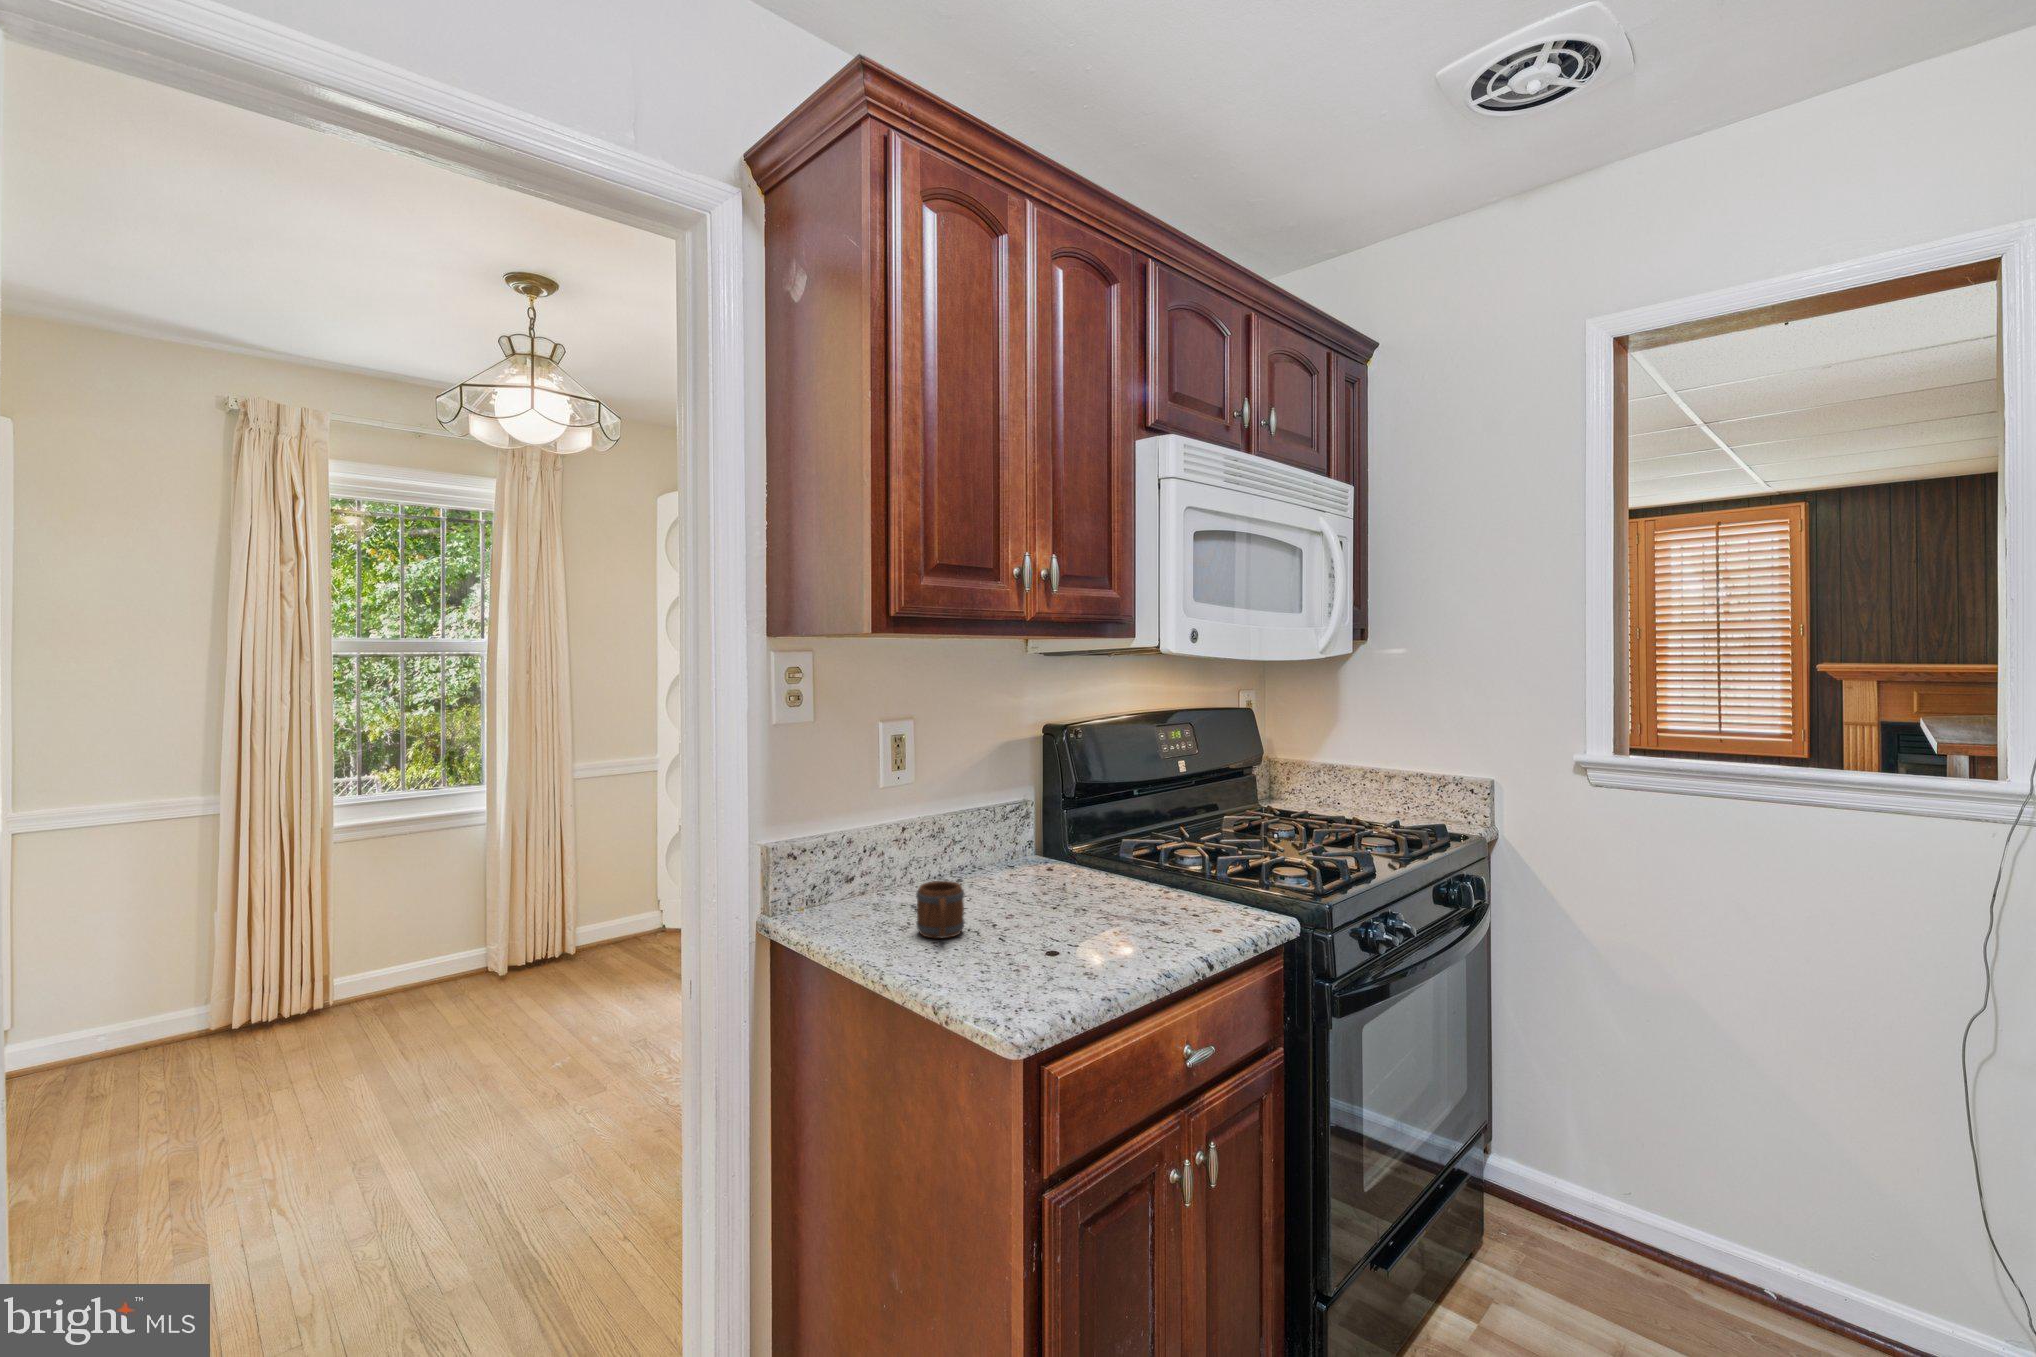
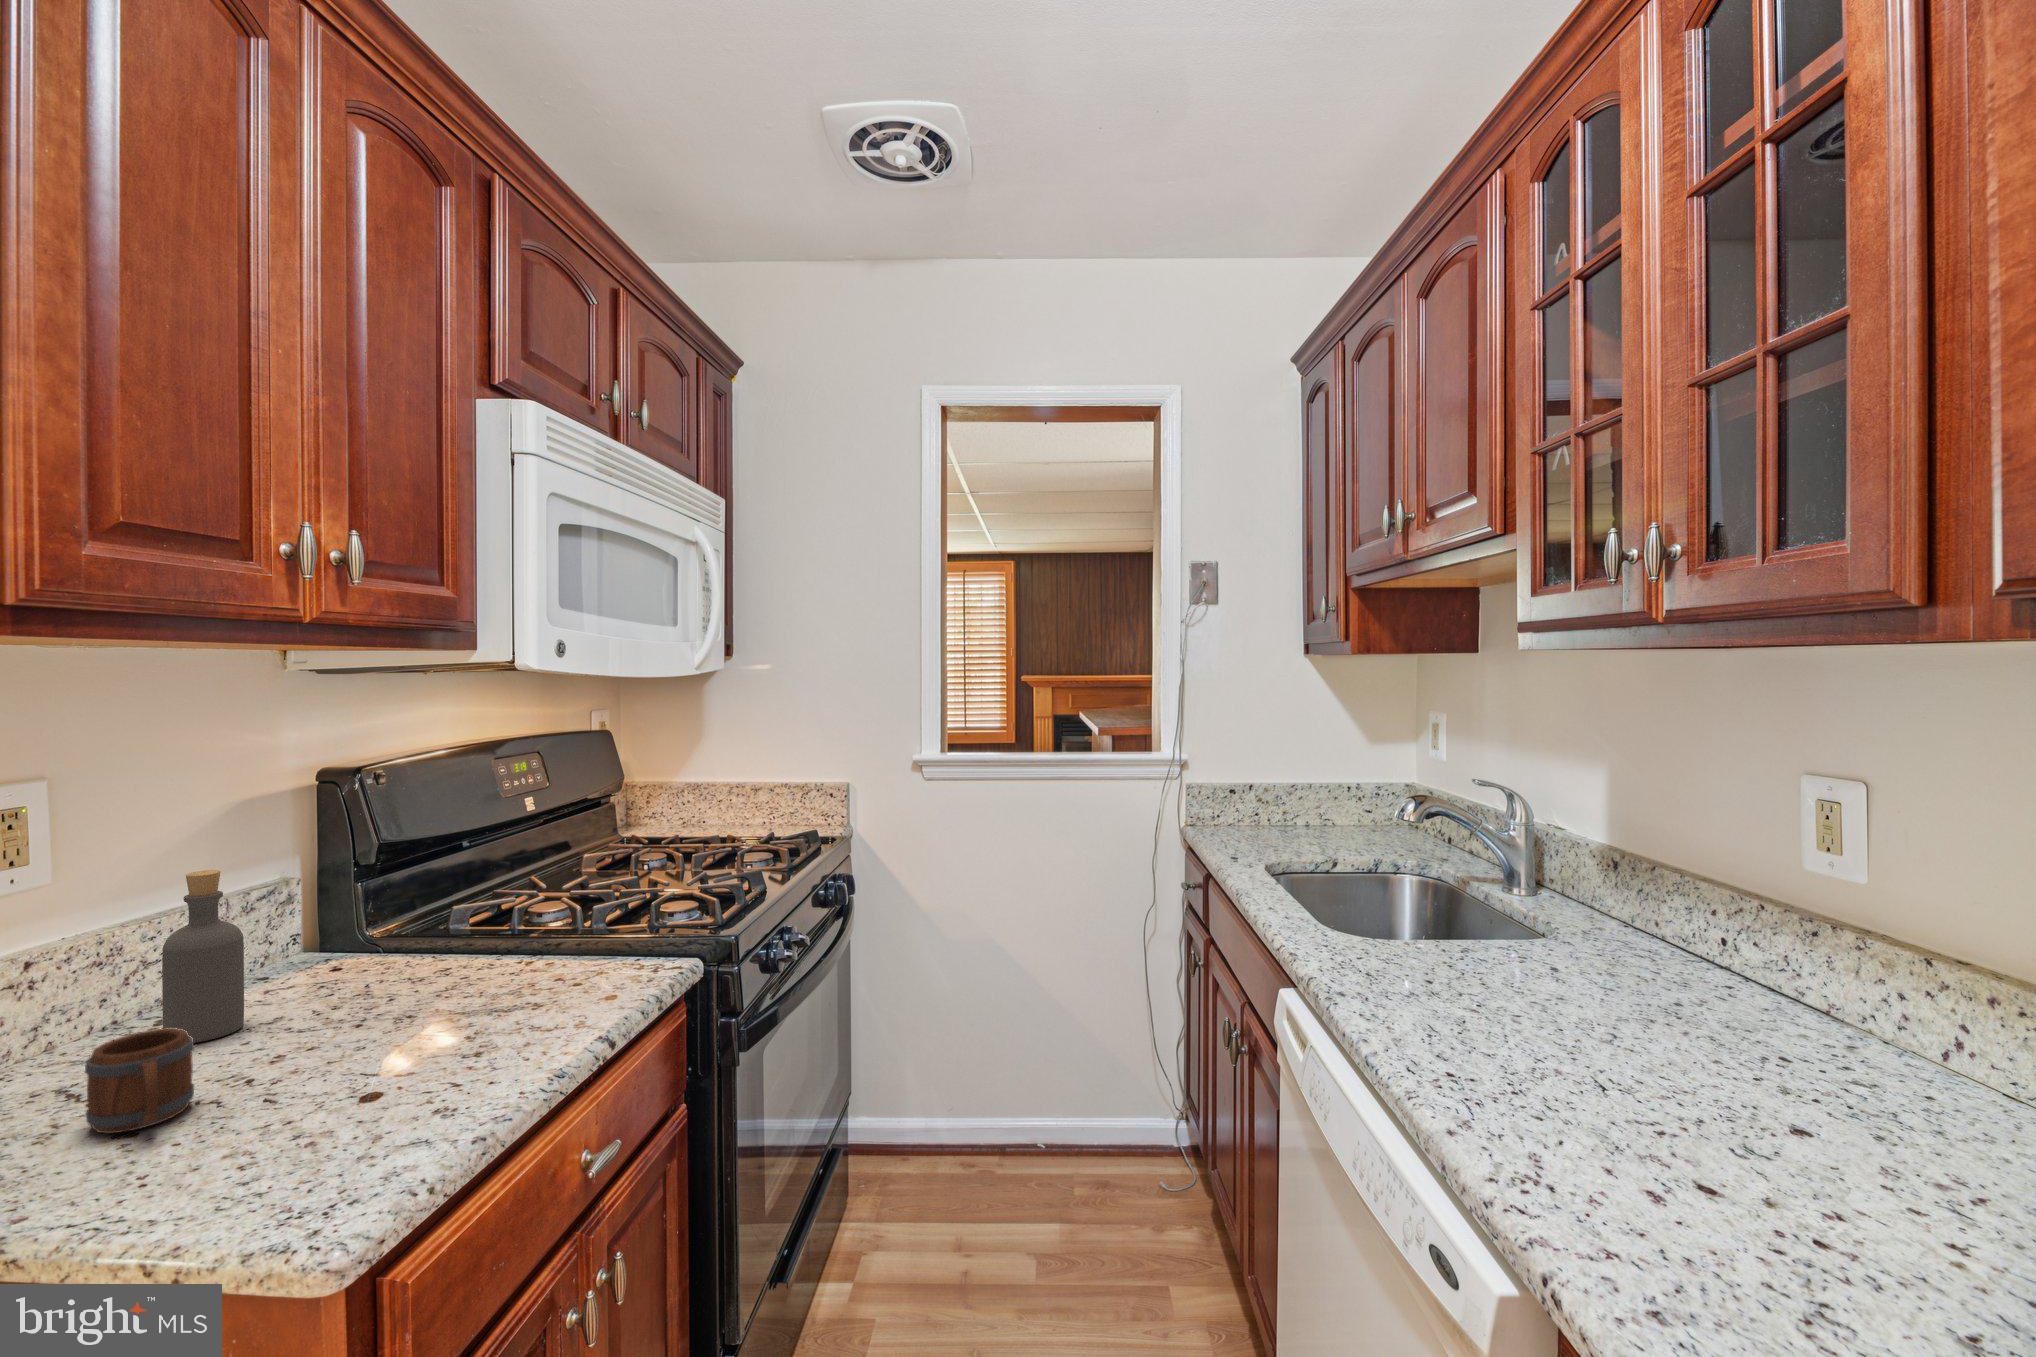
bottle: none [956,788,995,898] -> present [162,870,244,1043]

